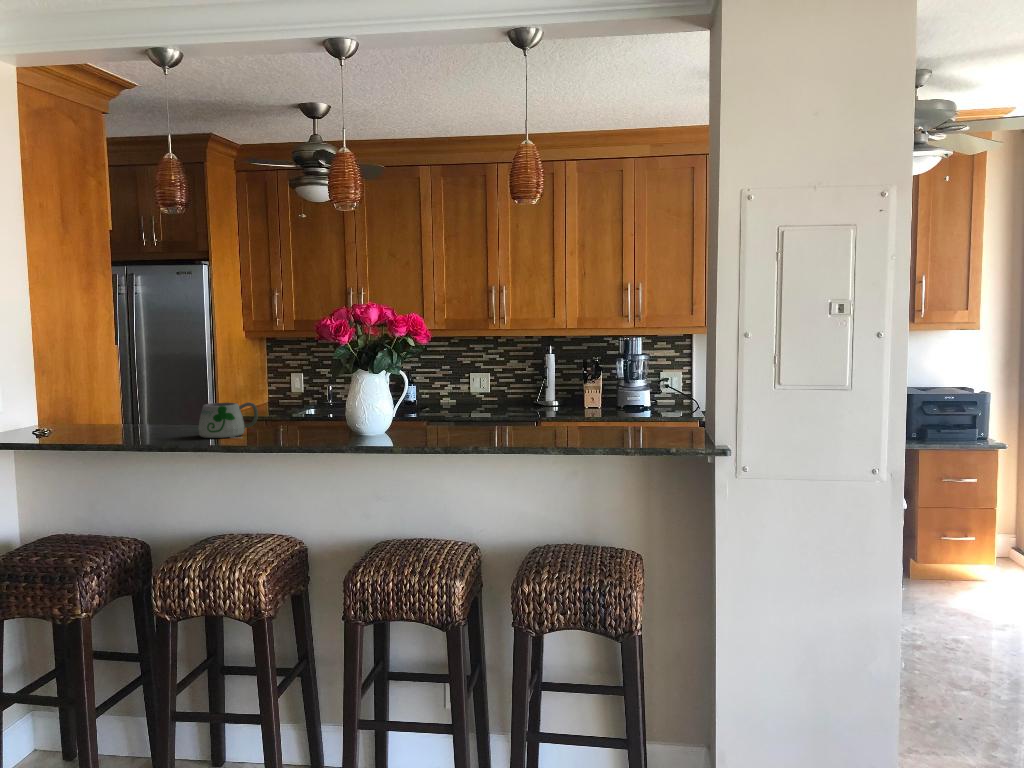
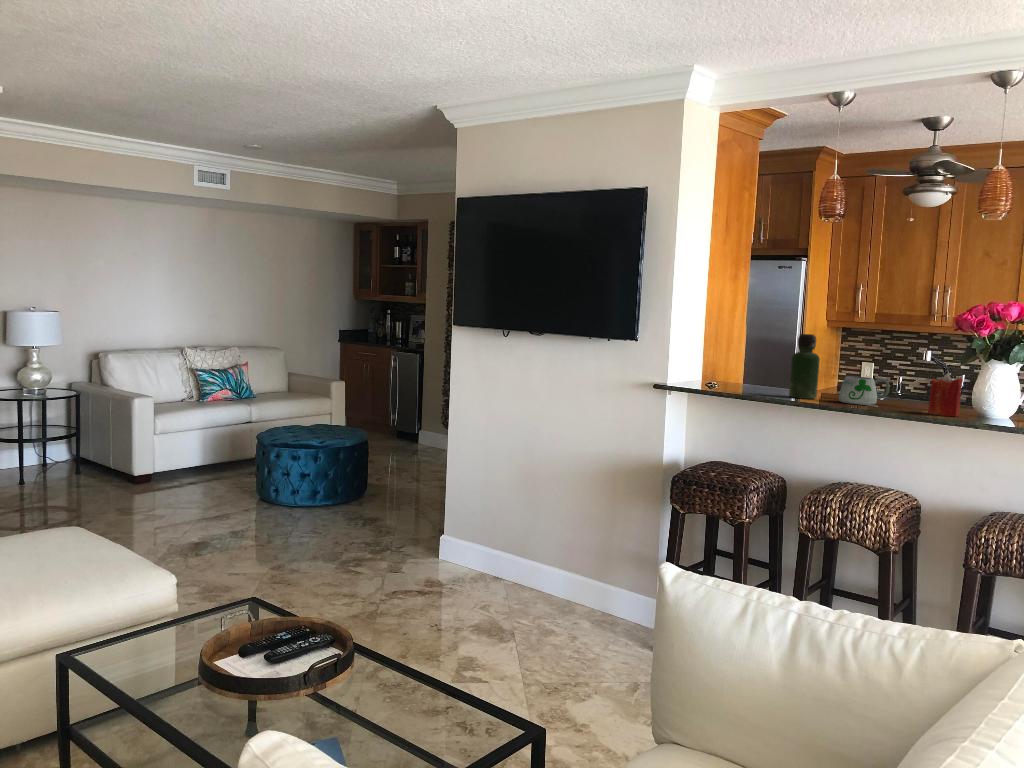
bottle: none [134,356,173,439] -> present [789,334,820,399]
candle: none [296,389,331,441] -> present [928,373,963,417]

